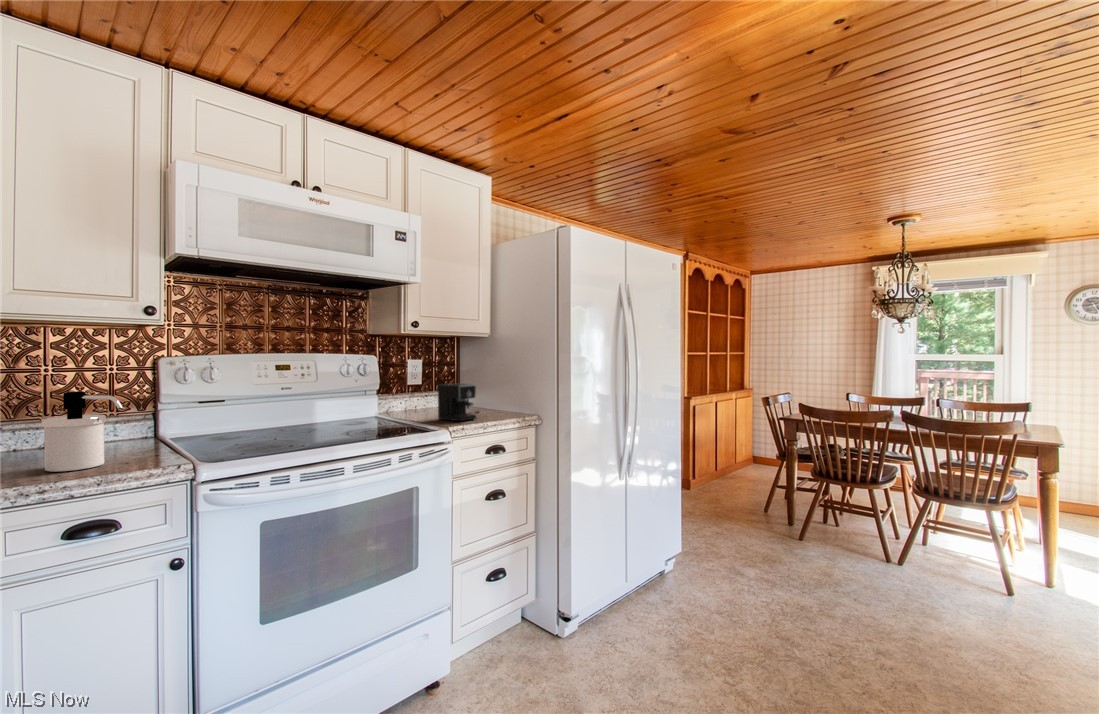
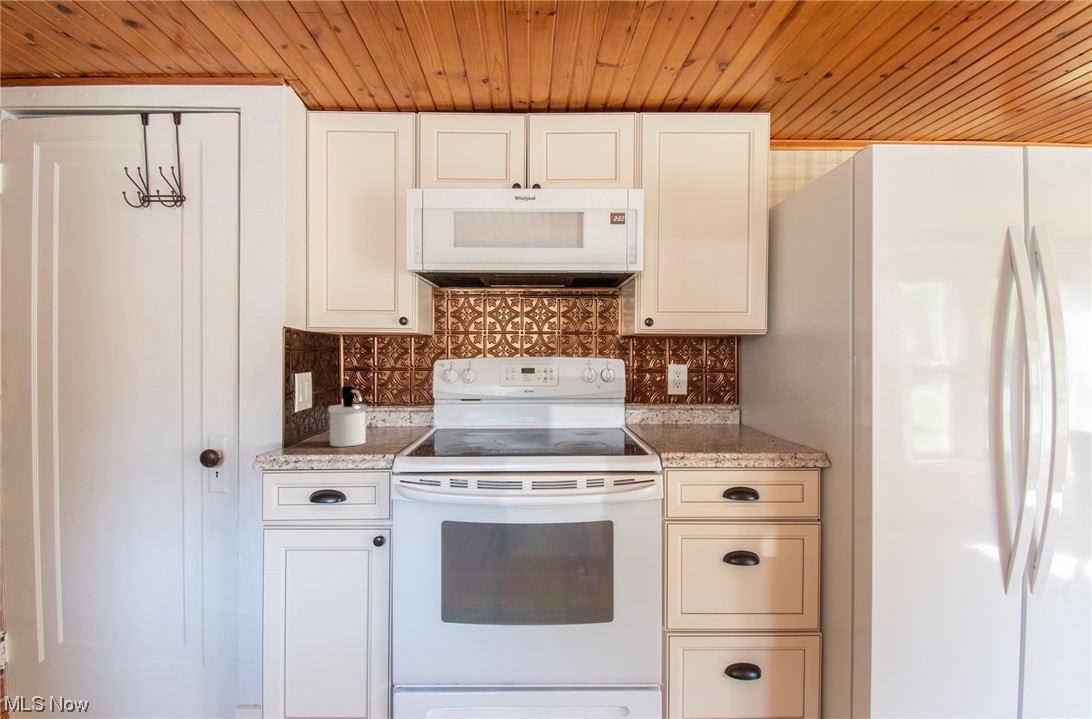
coffee maker: present [438,383,479,421] -> none [679,396,749,446]

